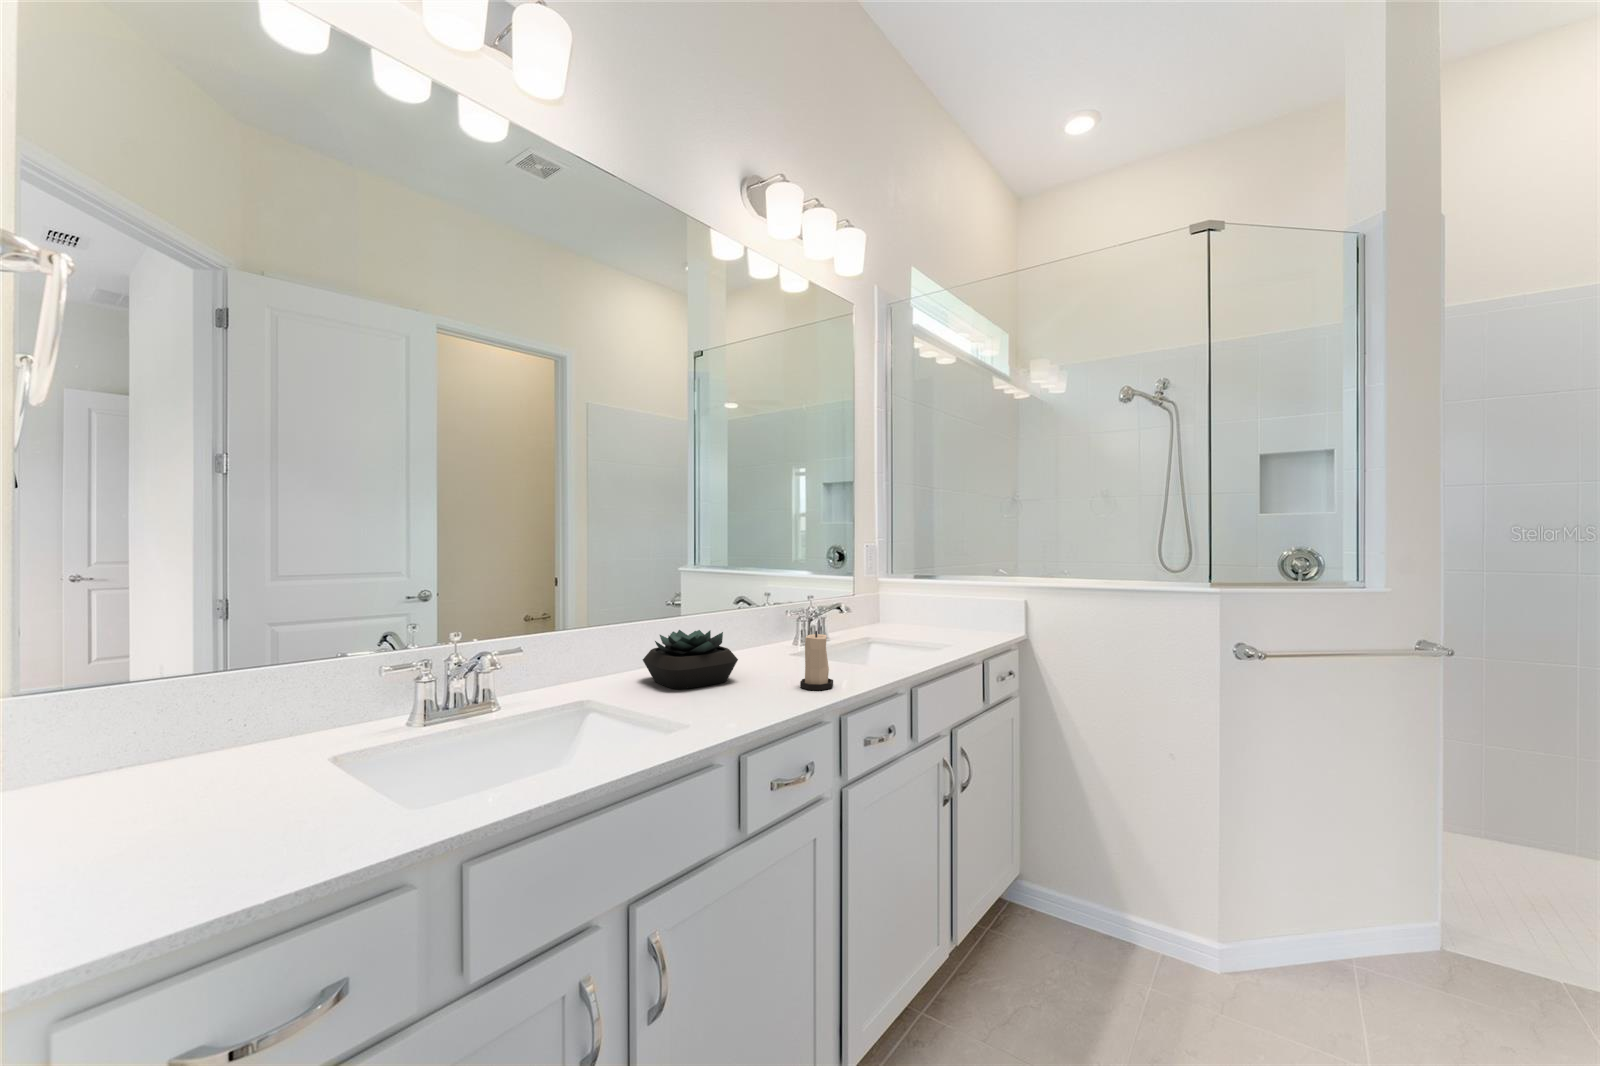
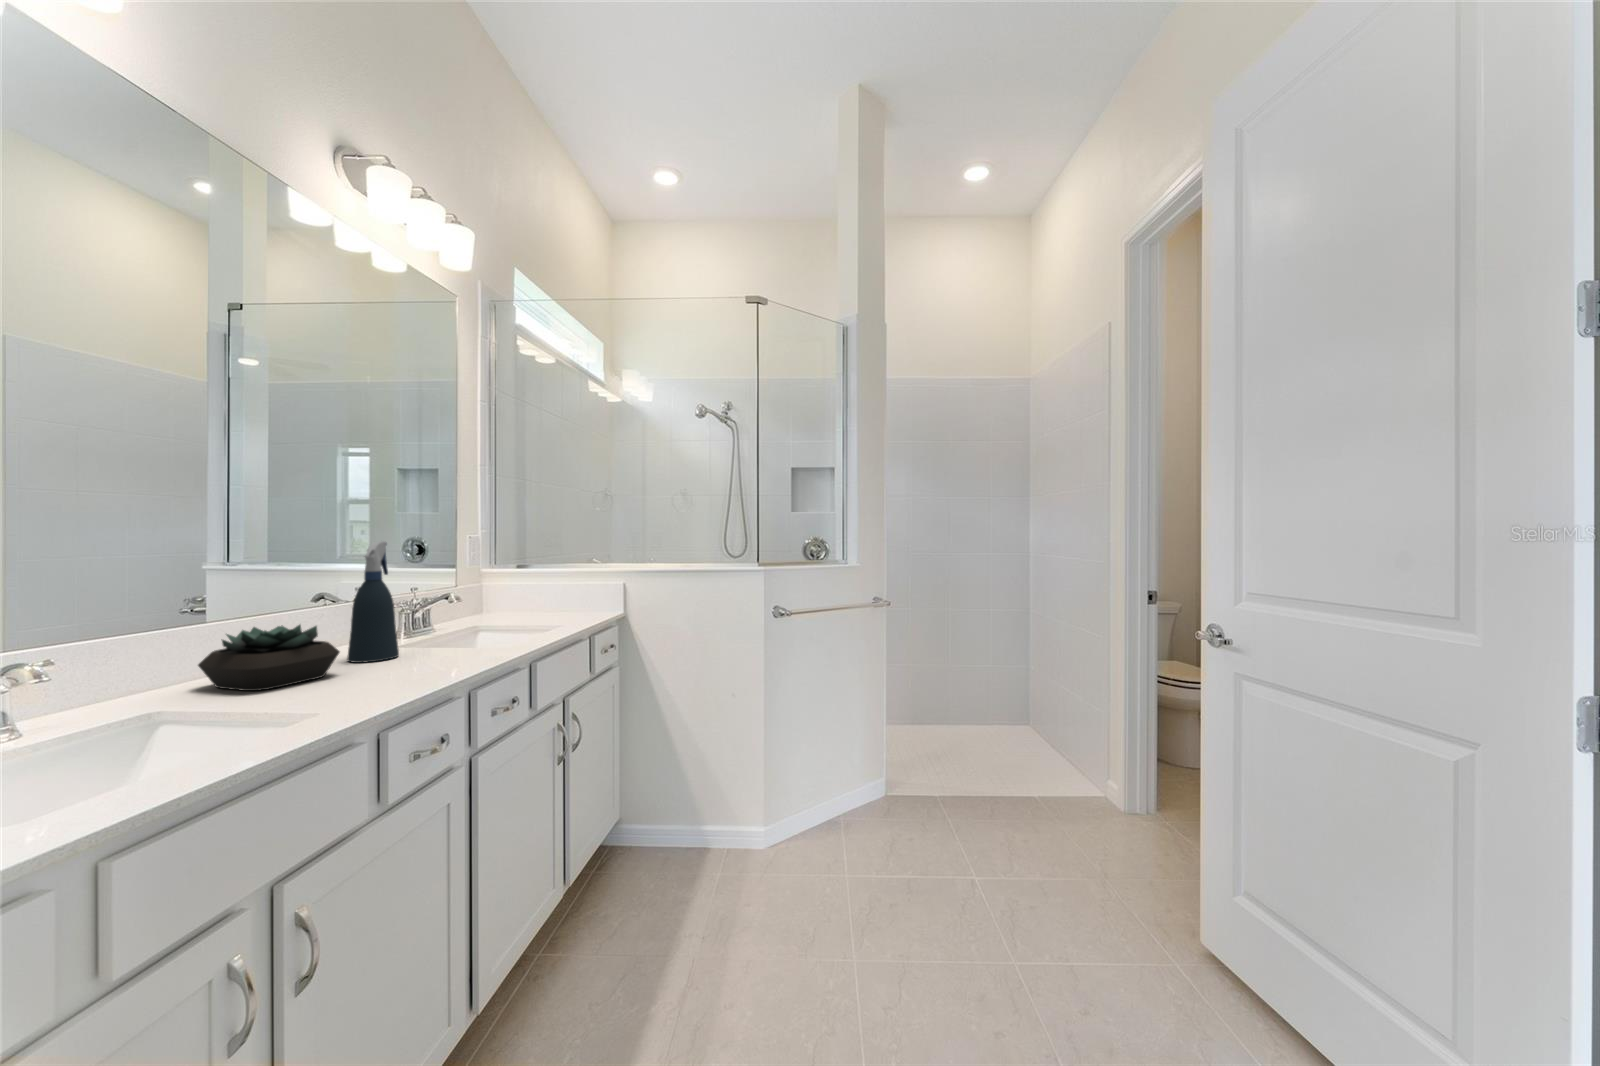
spray bottle: none [750,552,790,670] -> present [347,541,399,663]
candle: present [800,631,833,690] -> none [421,613,458,671]

